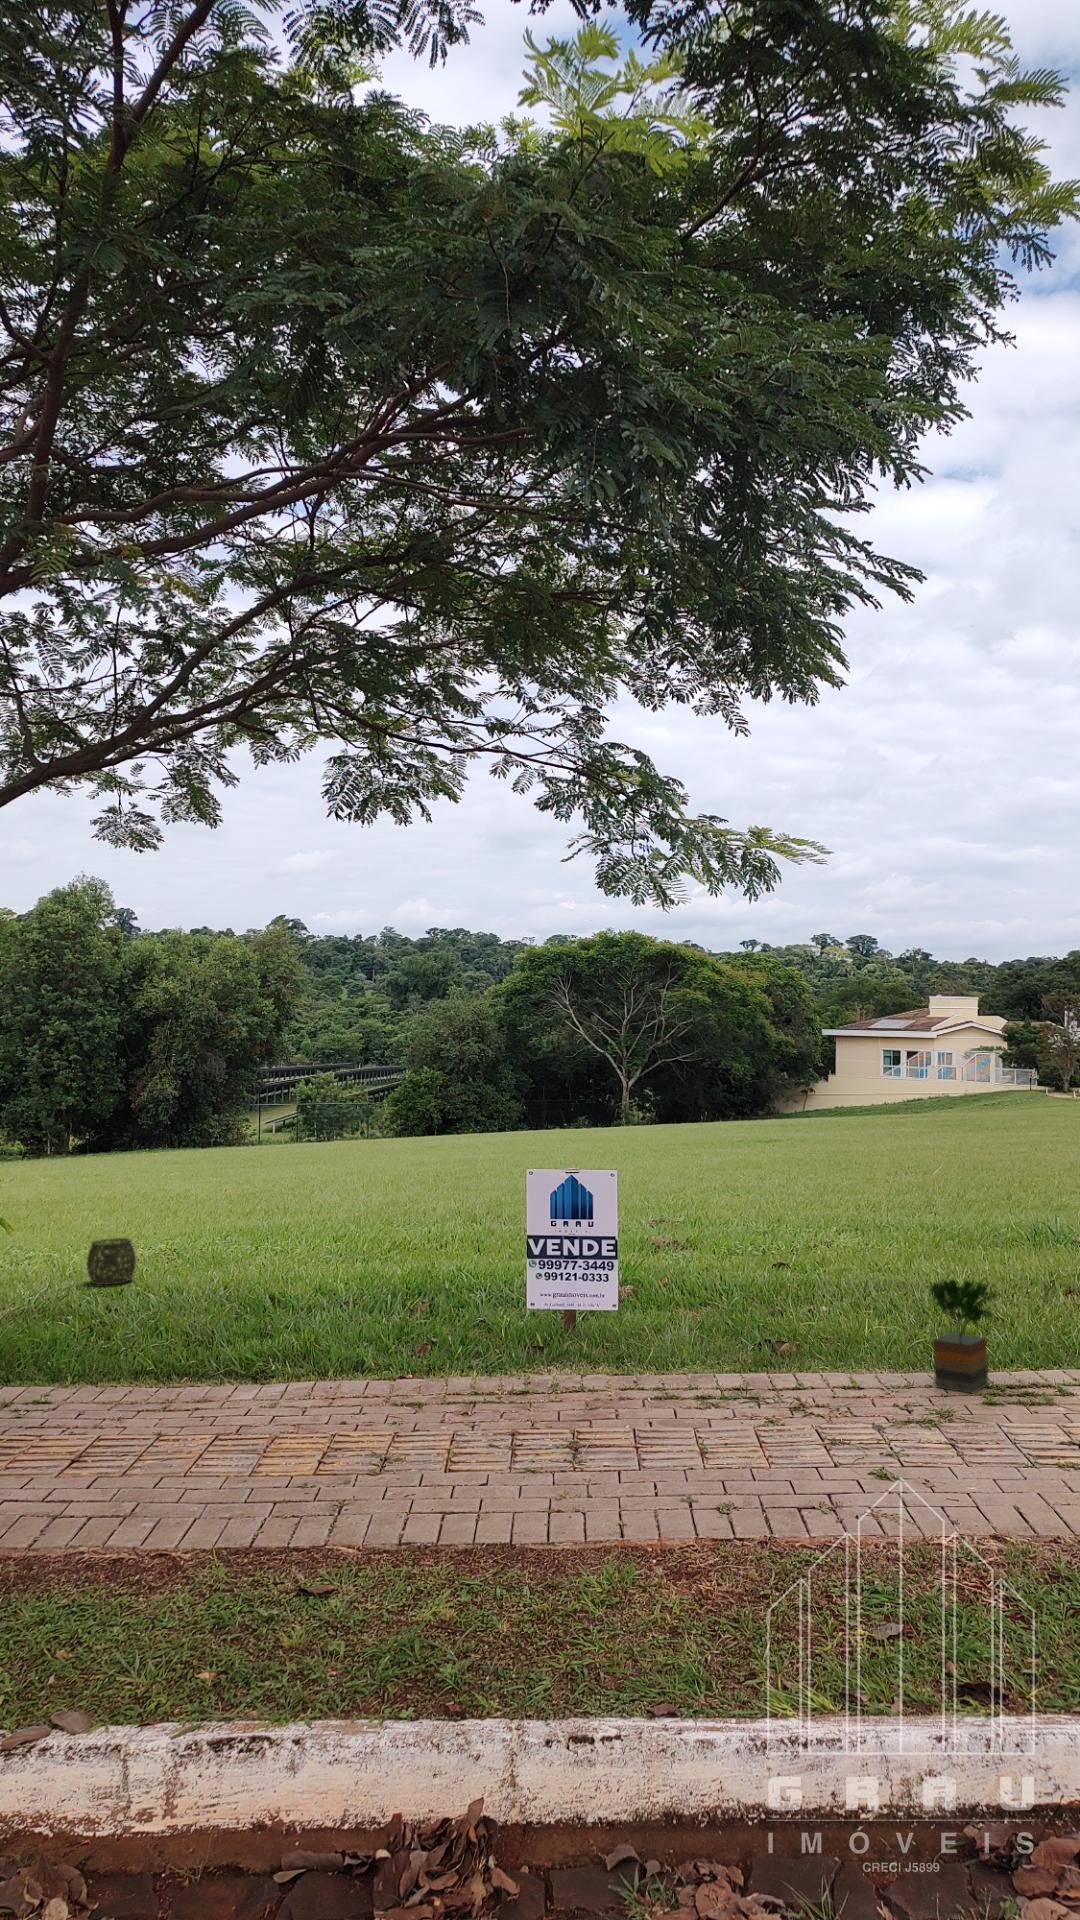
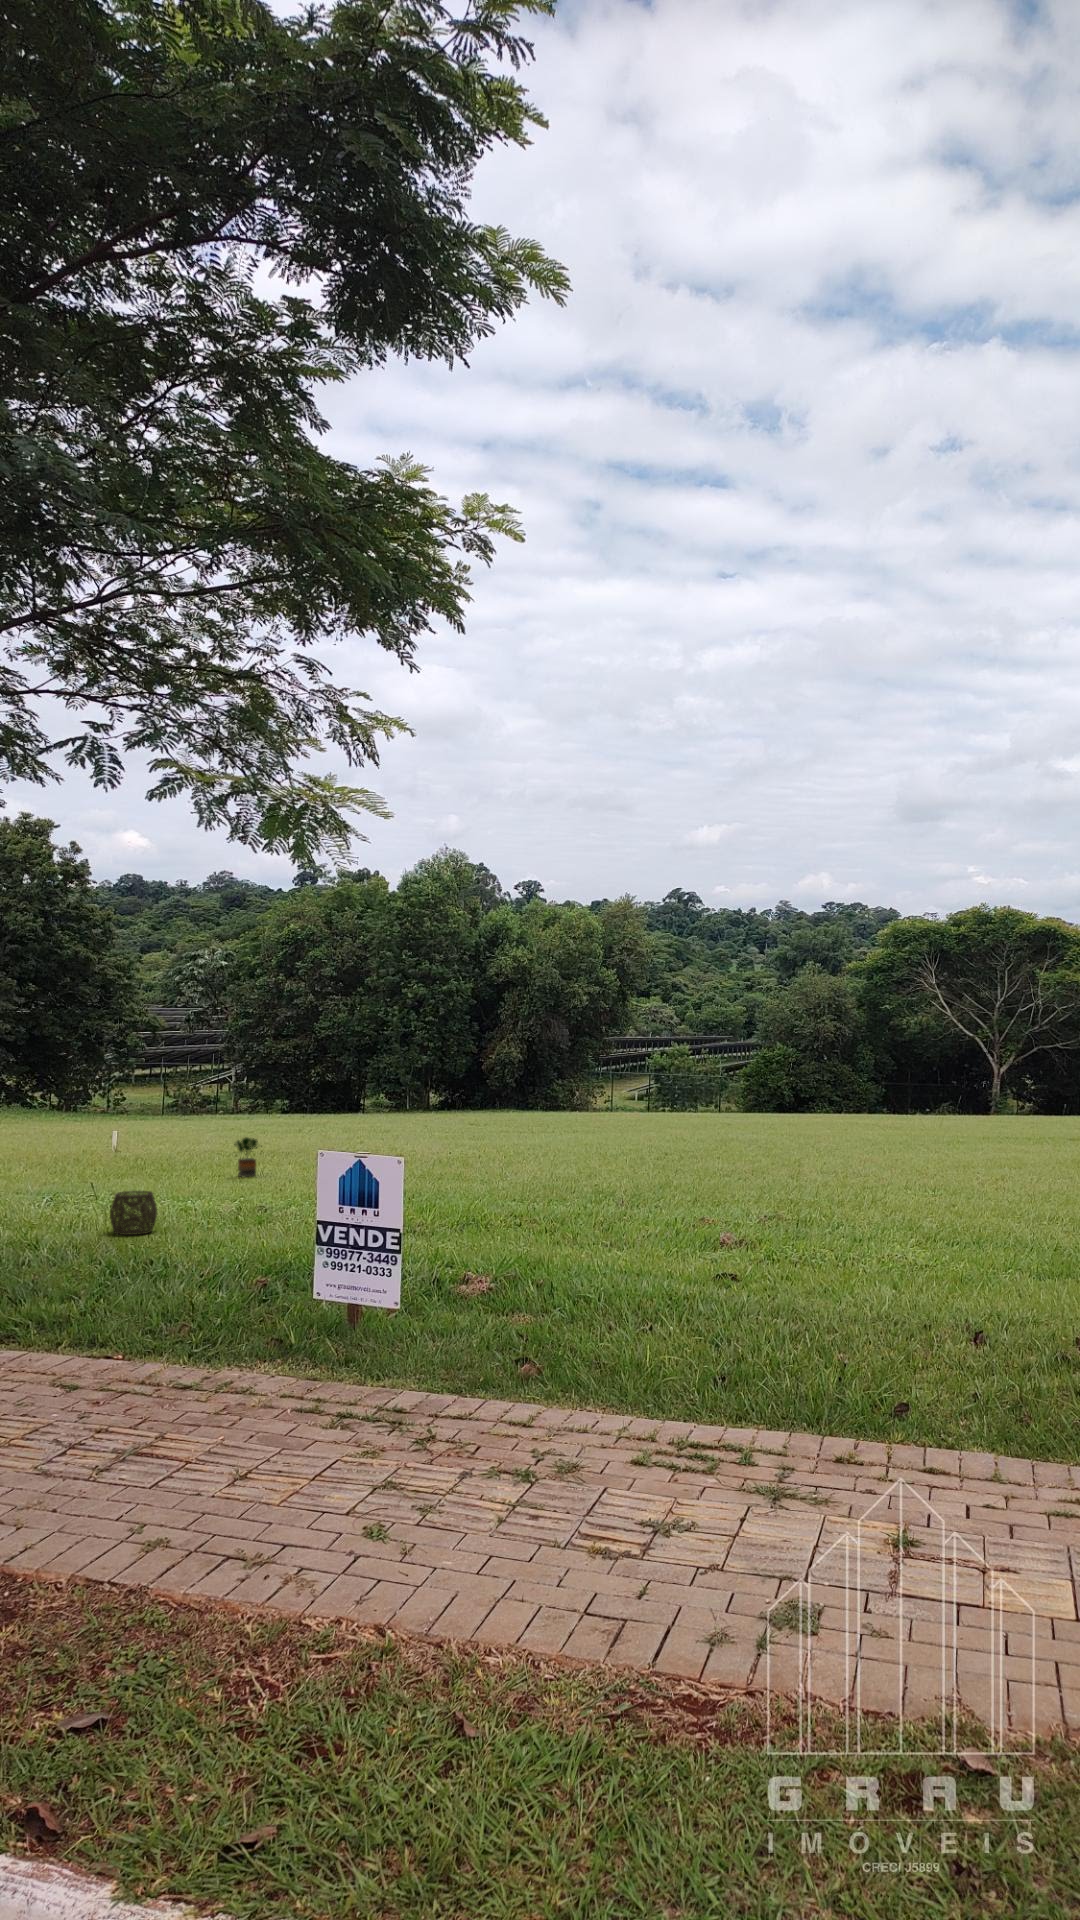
potted tree: present [929,1279,997,1393] -> present [234,1137,258,1177]

